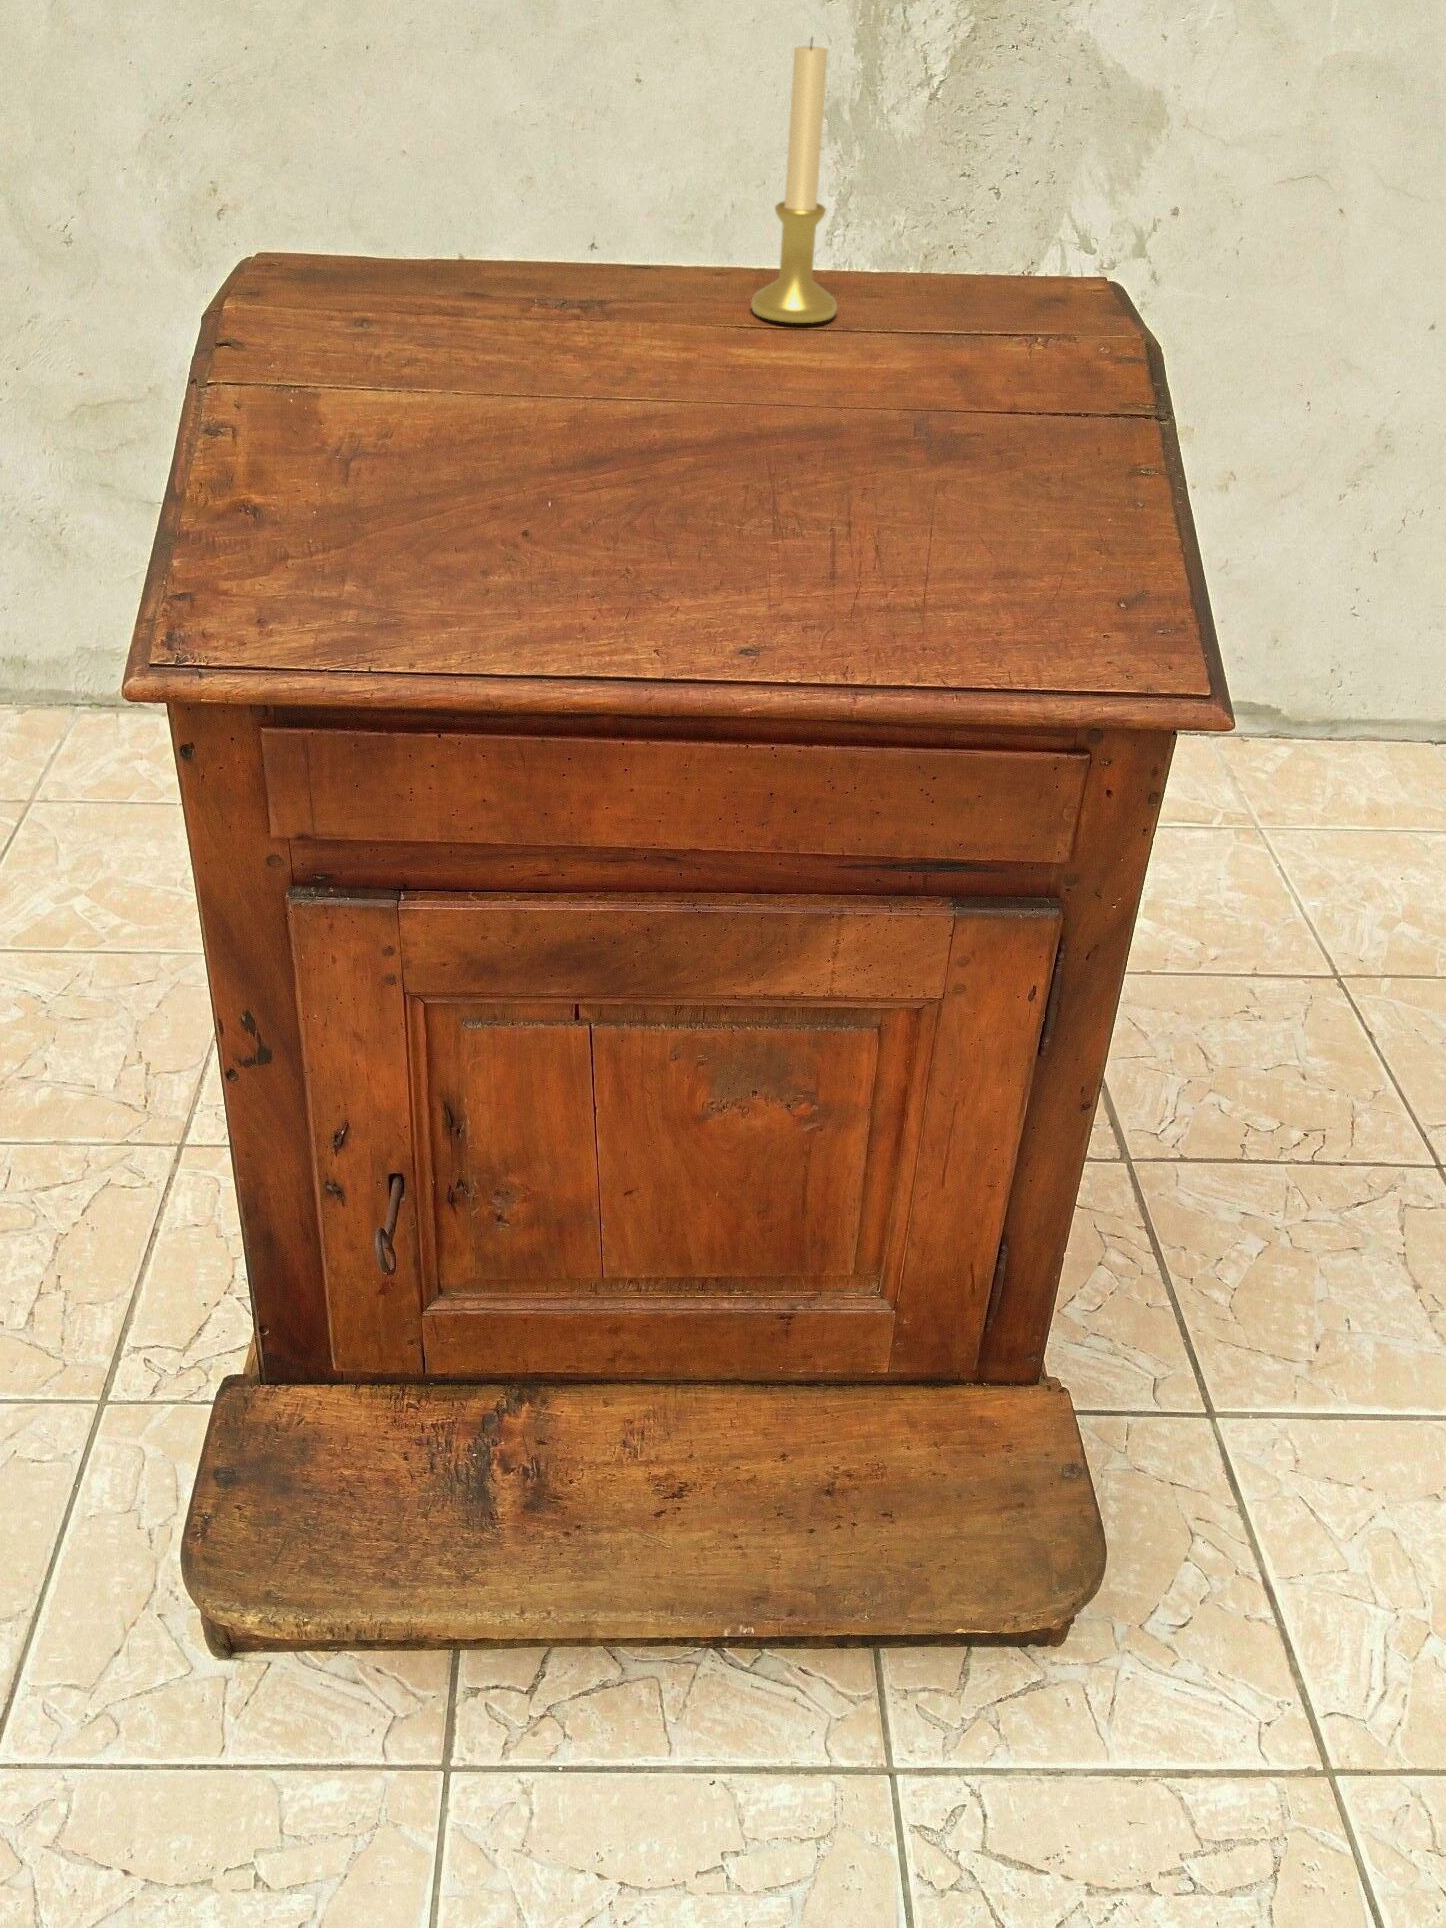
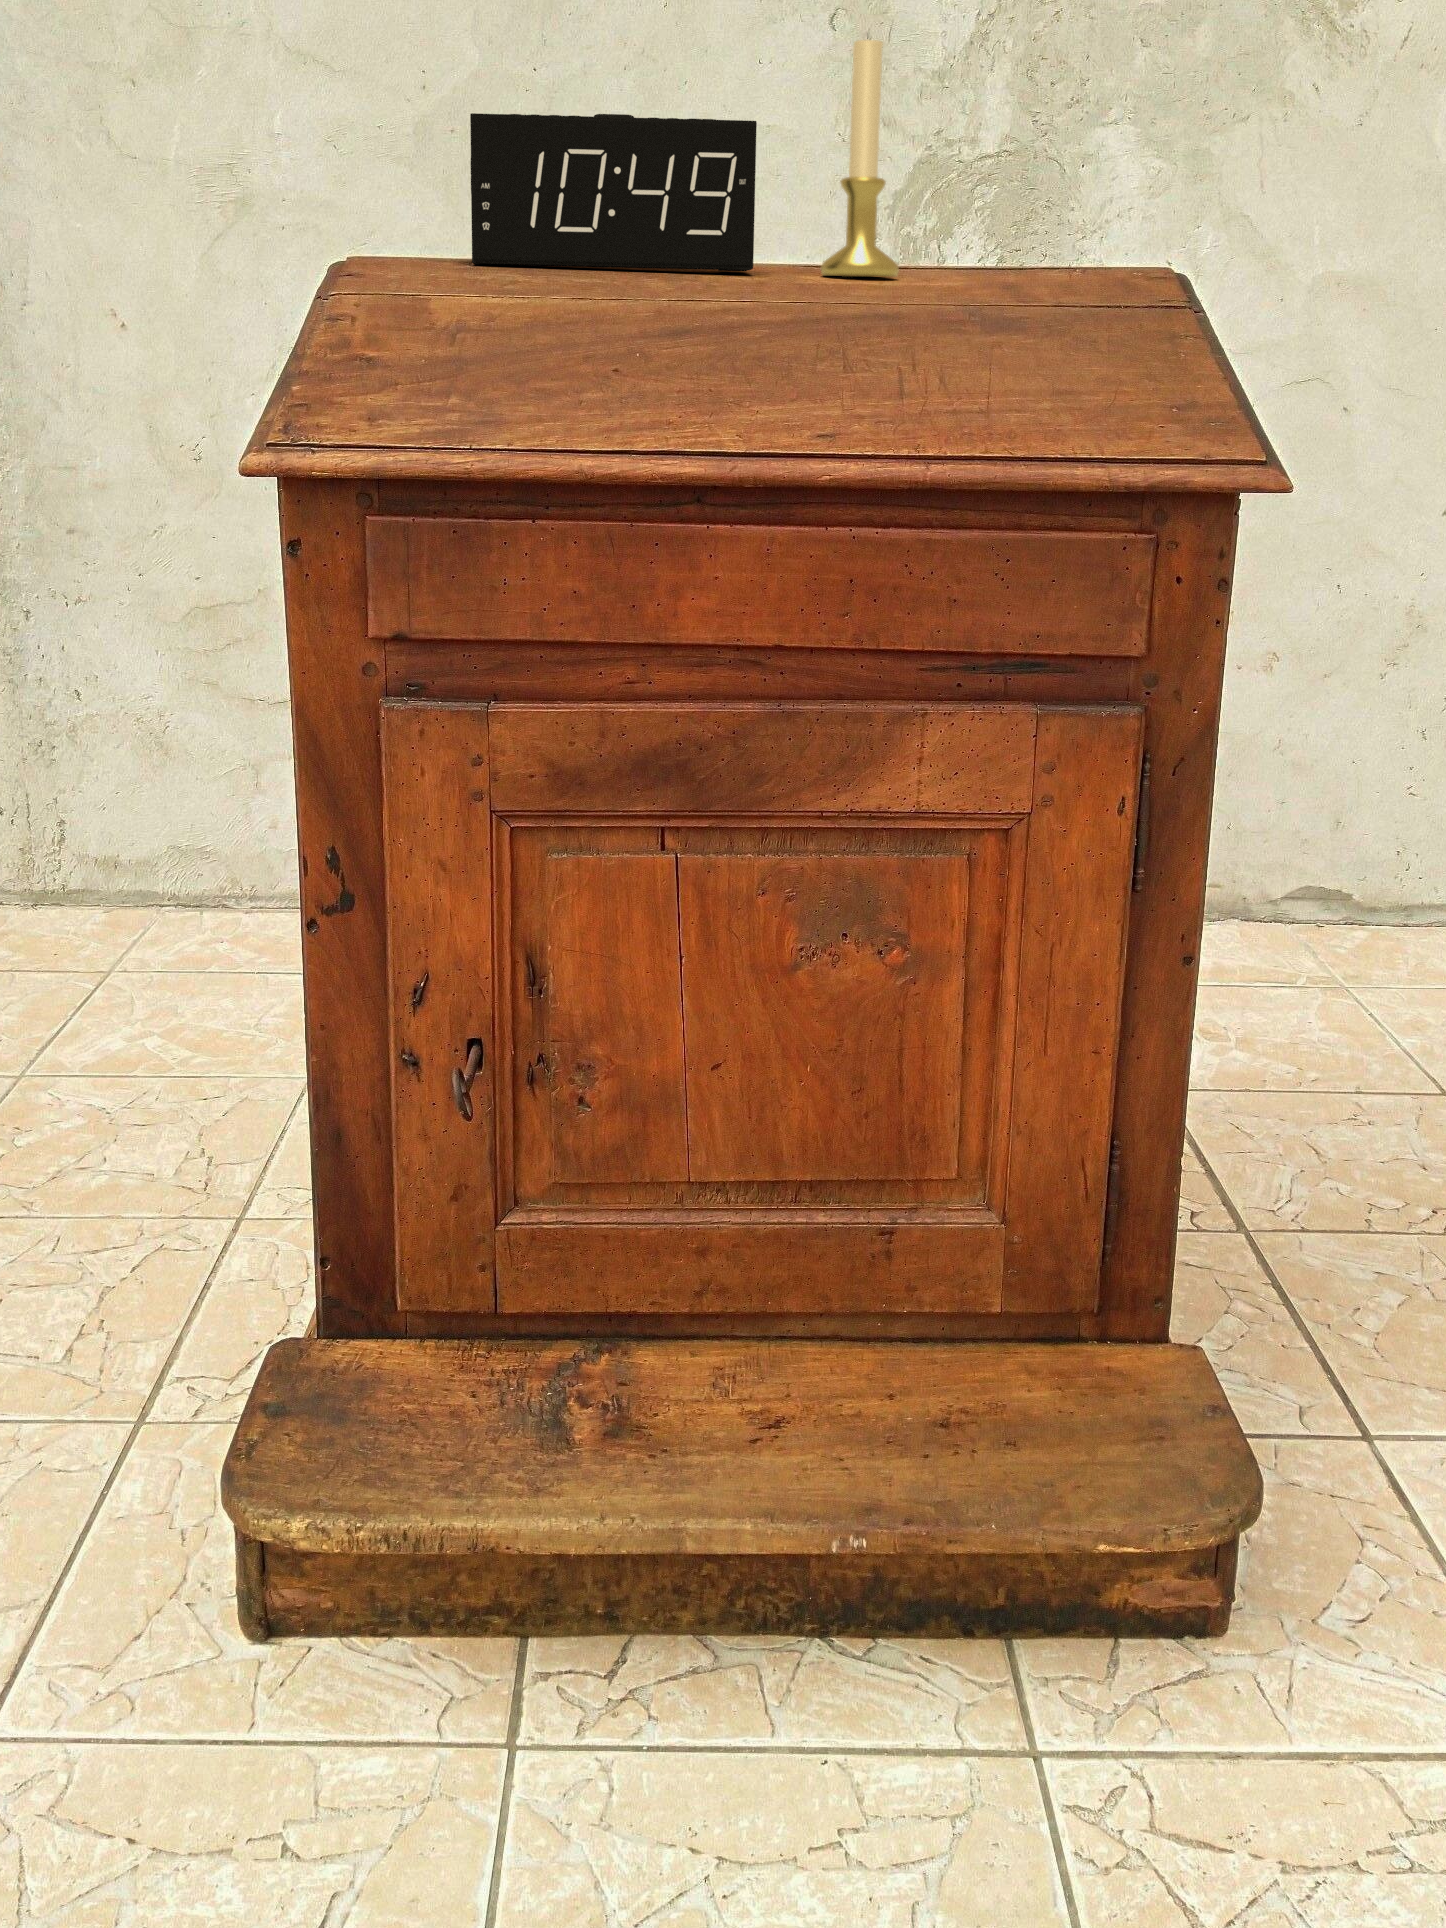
alarm clock: none [356,136,681,317] -> present [470,113,757,271]

